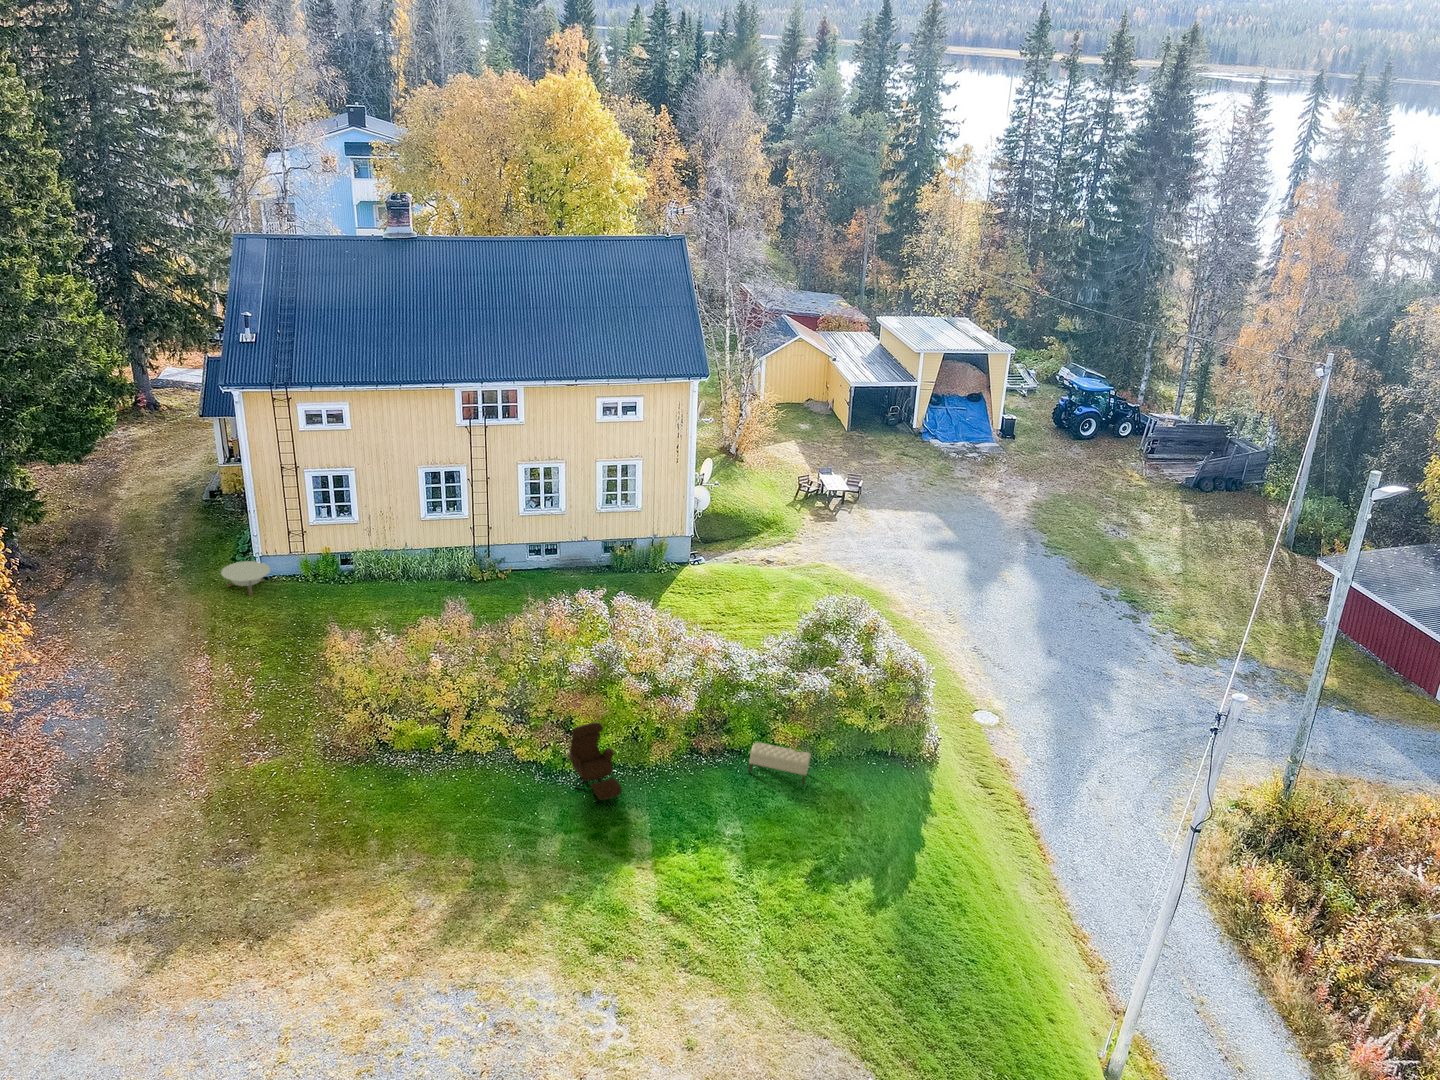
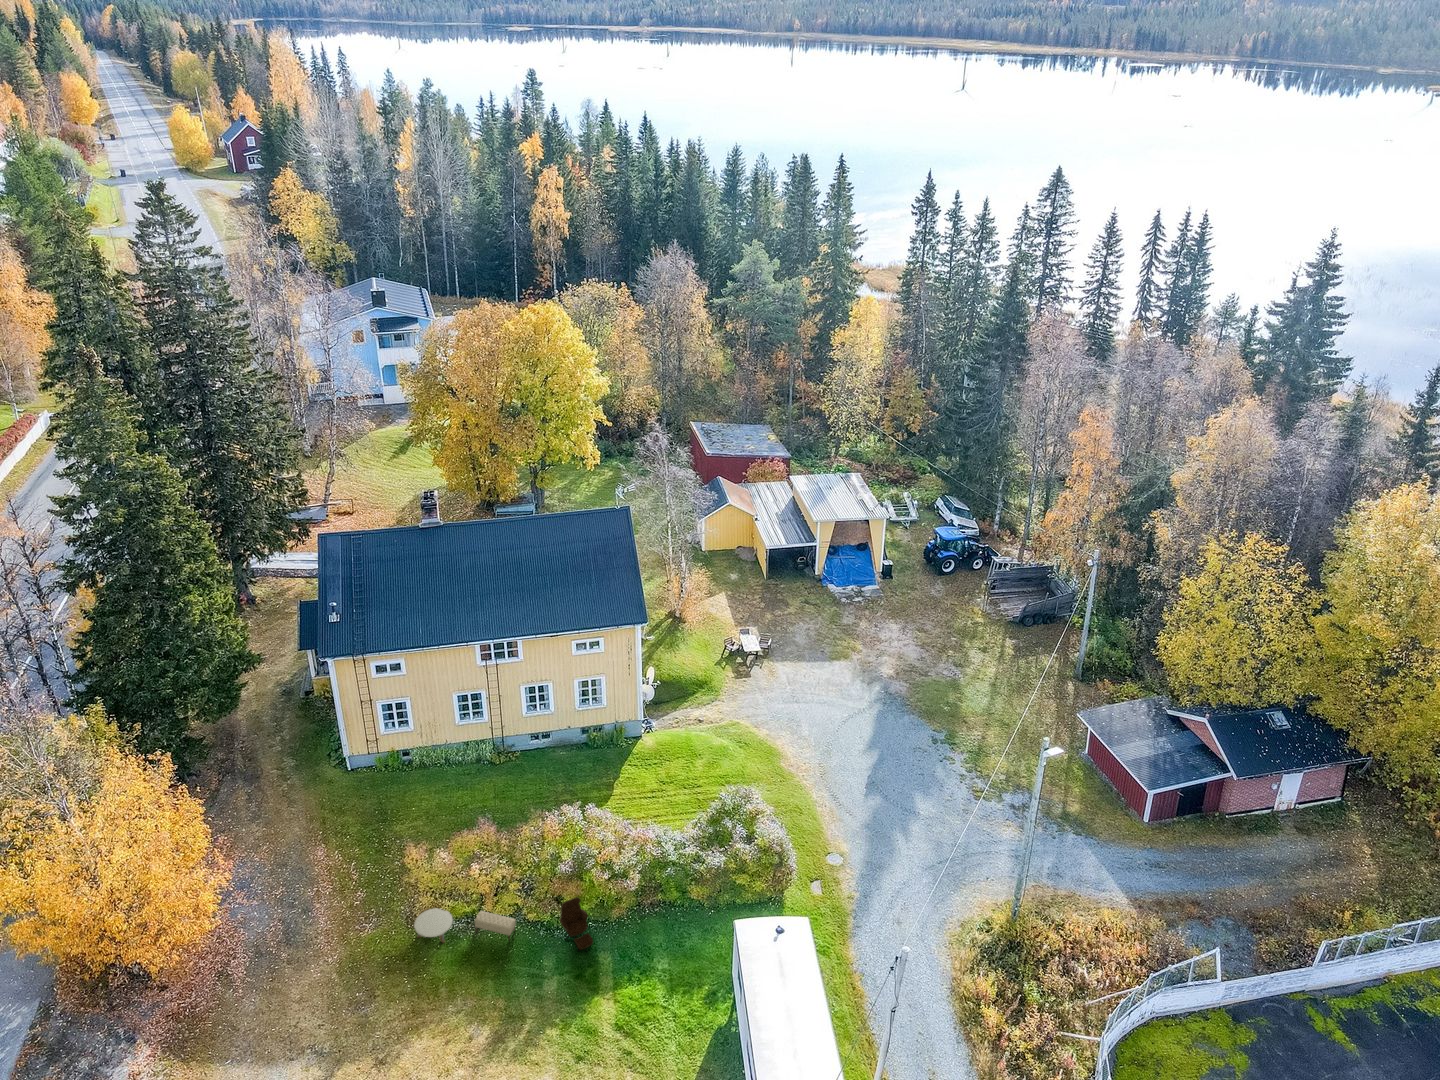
round table: present [221,561,270,596] -> present [414,908,453,943]
bench: present [749,743,811,784] -> present [475,911,516,940]

